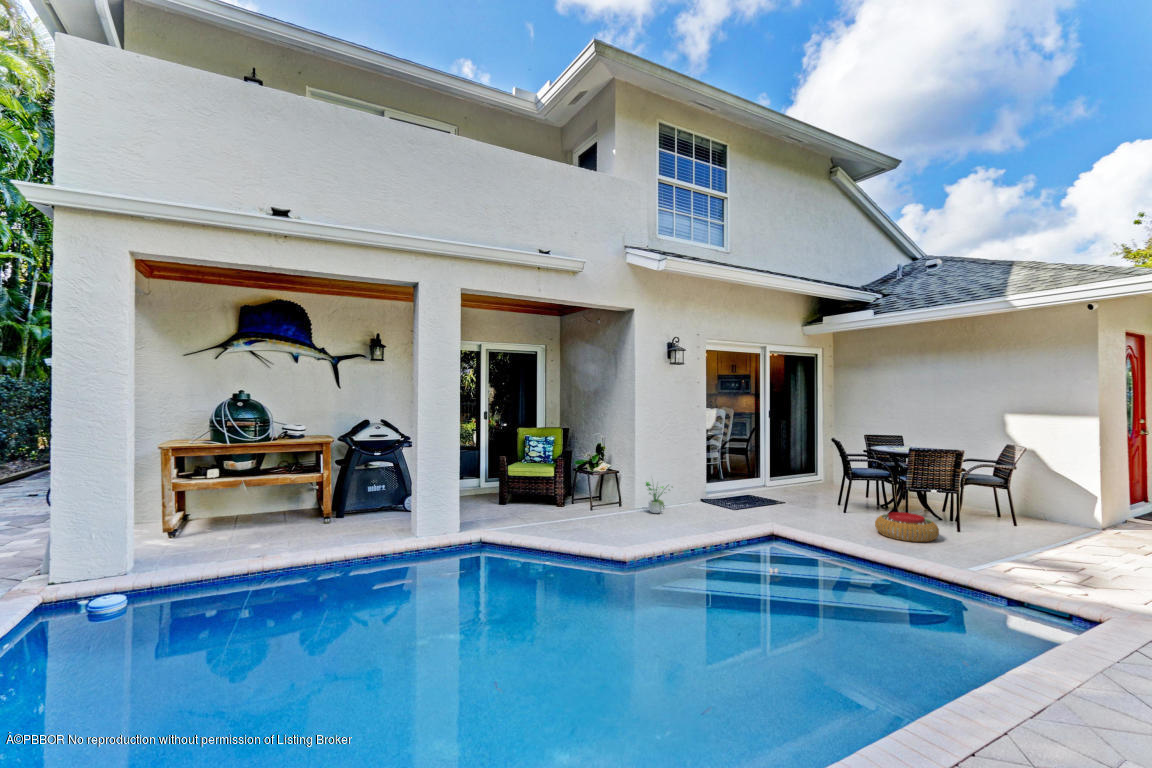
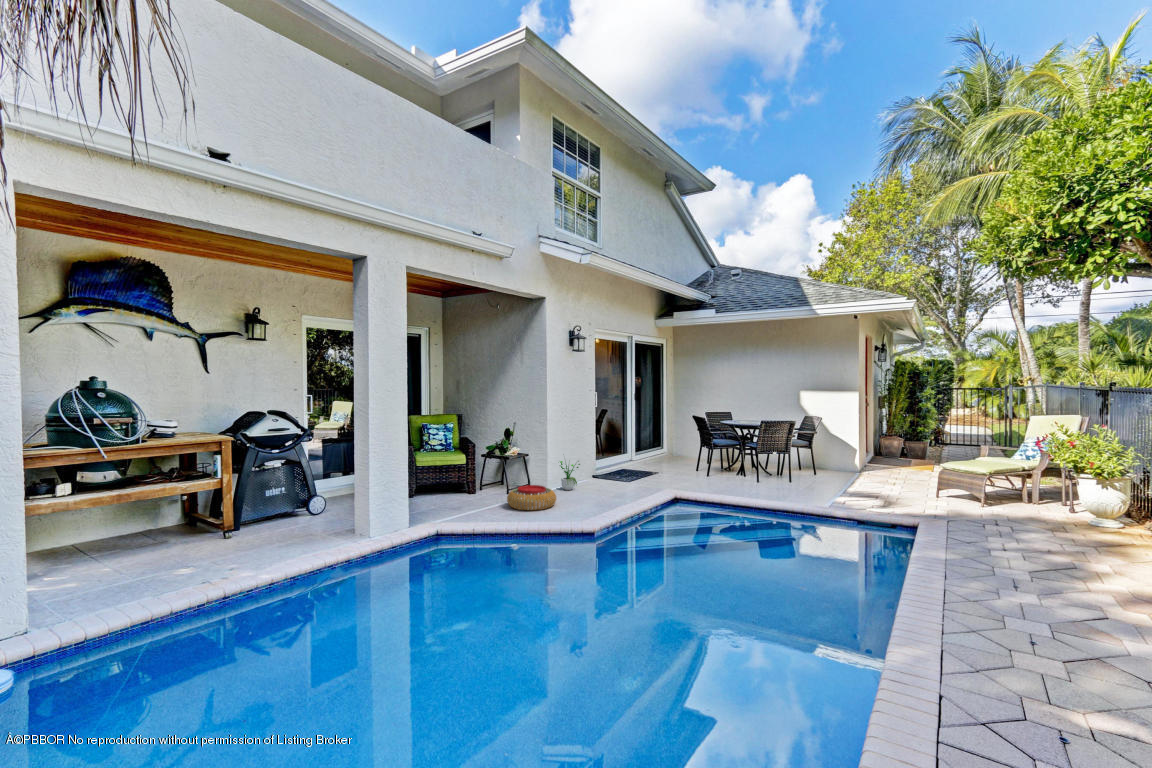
pouf: present [875,512,939,542] -> present [507,485,556,510]

